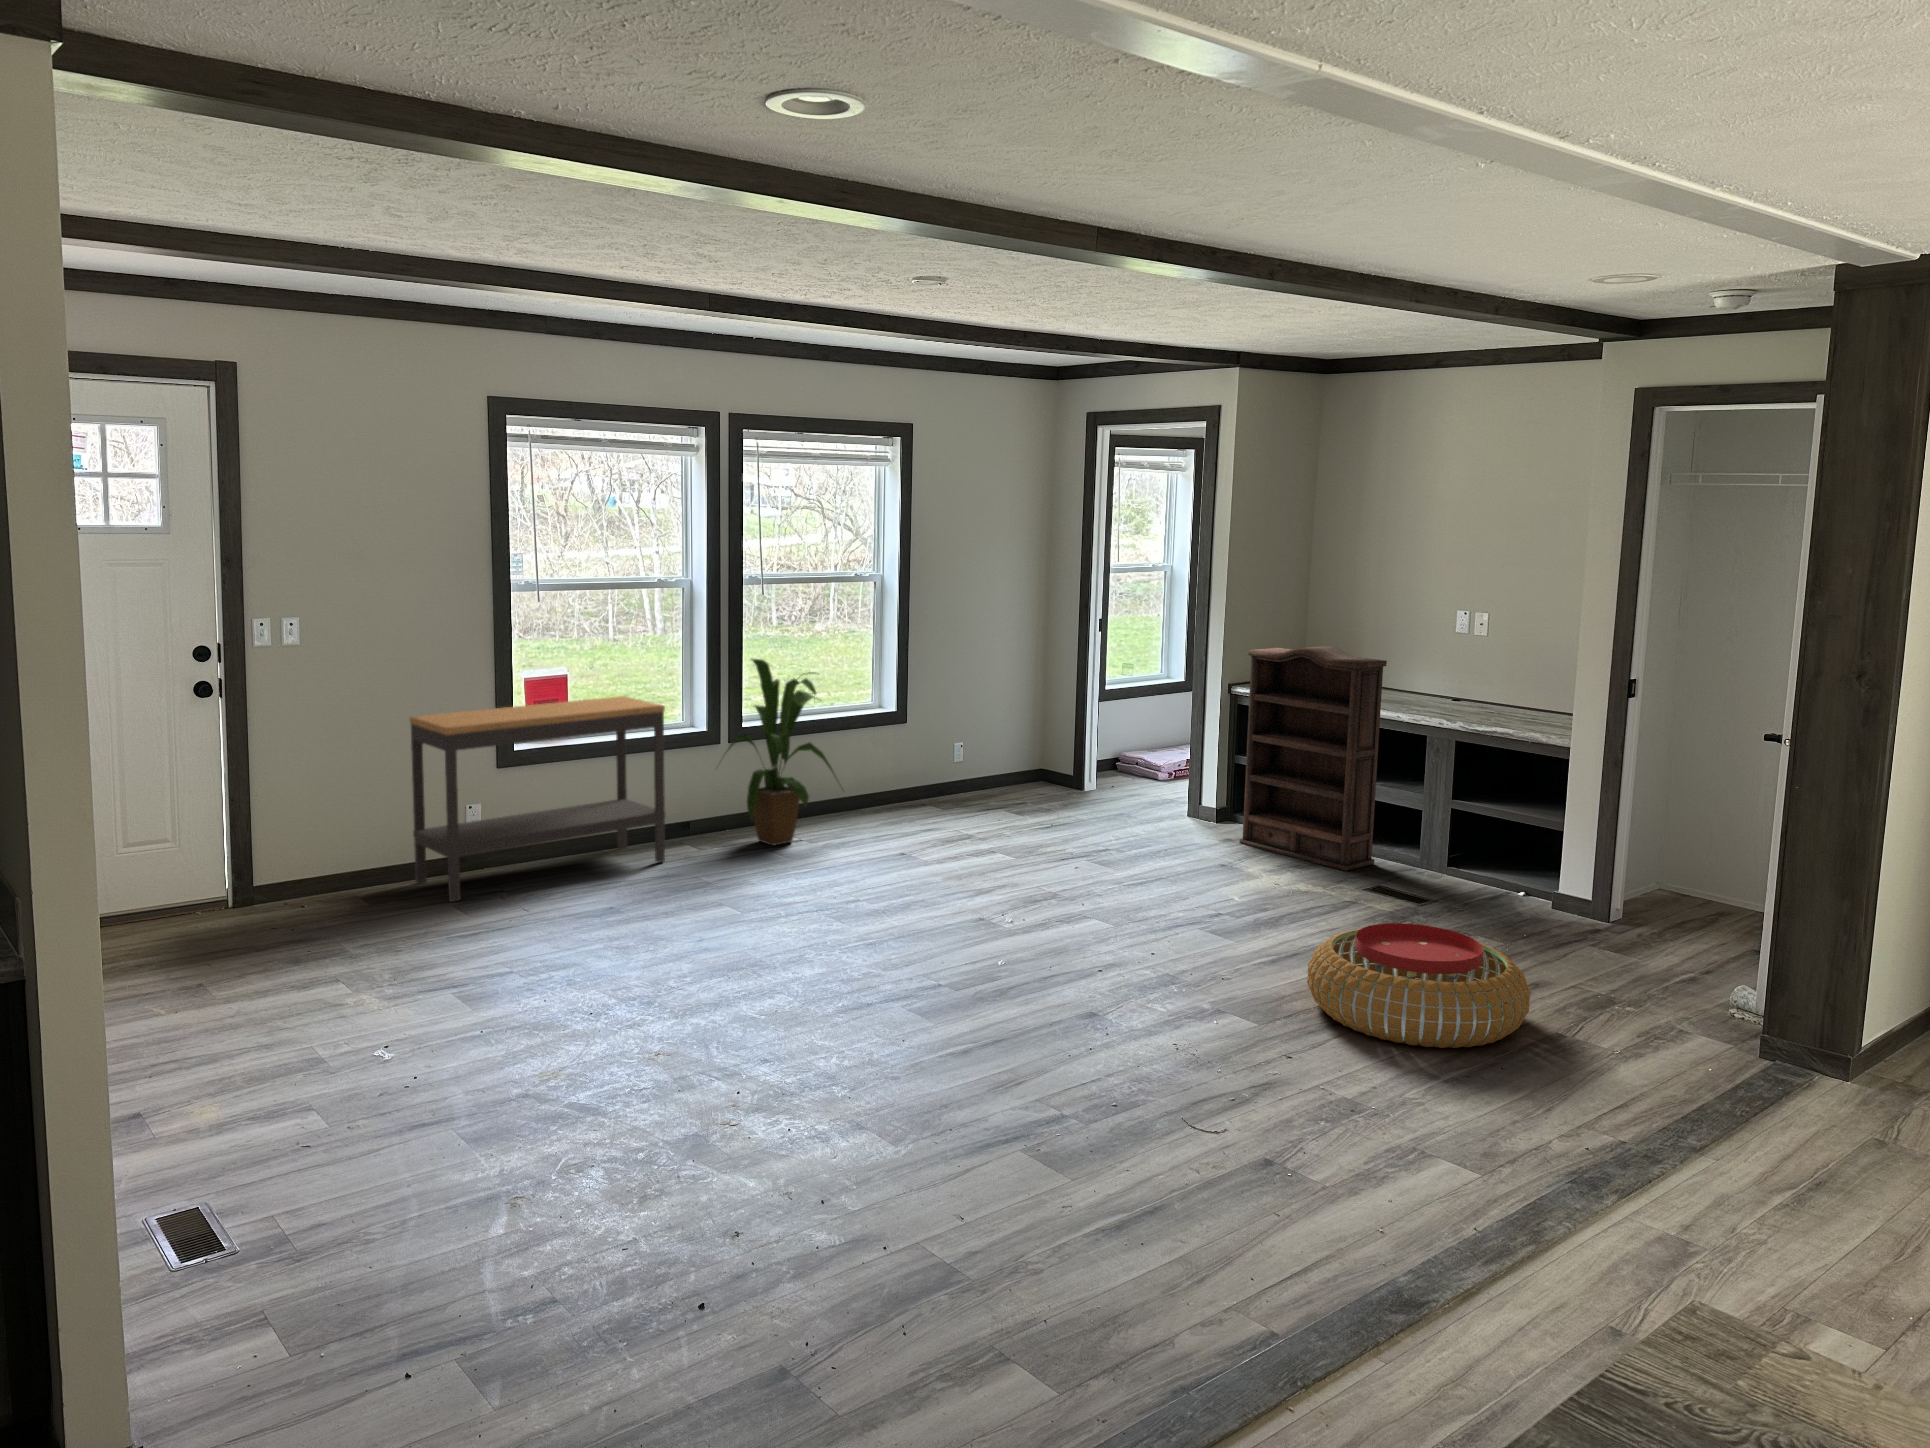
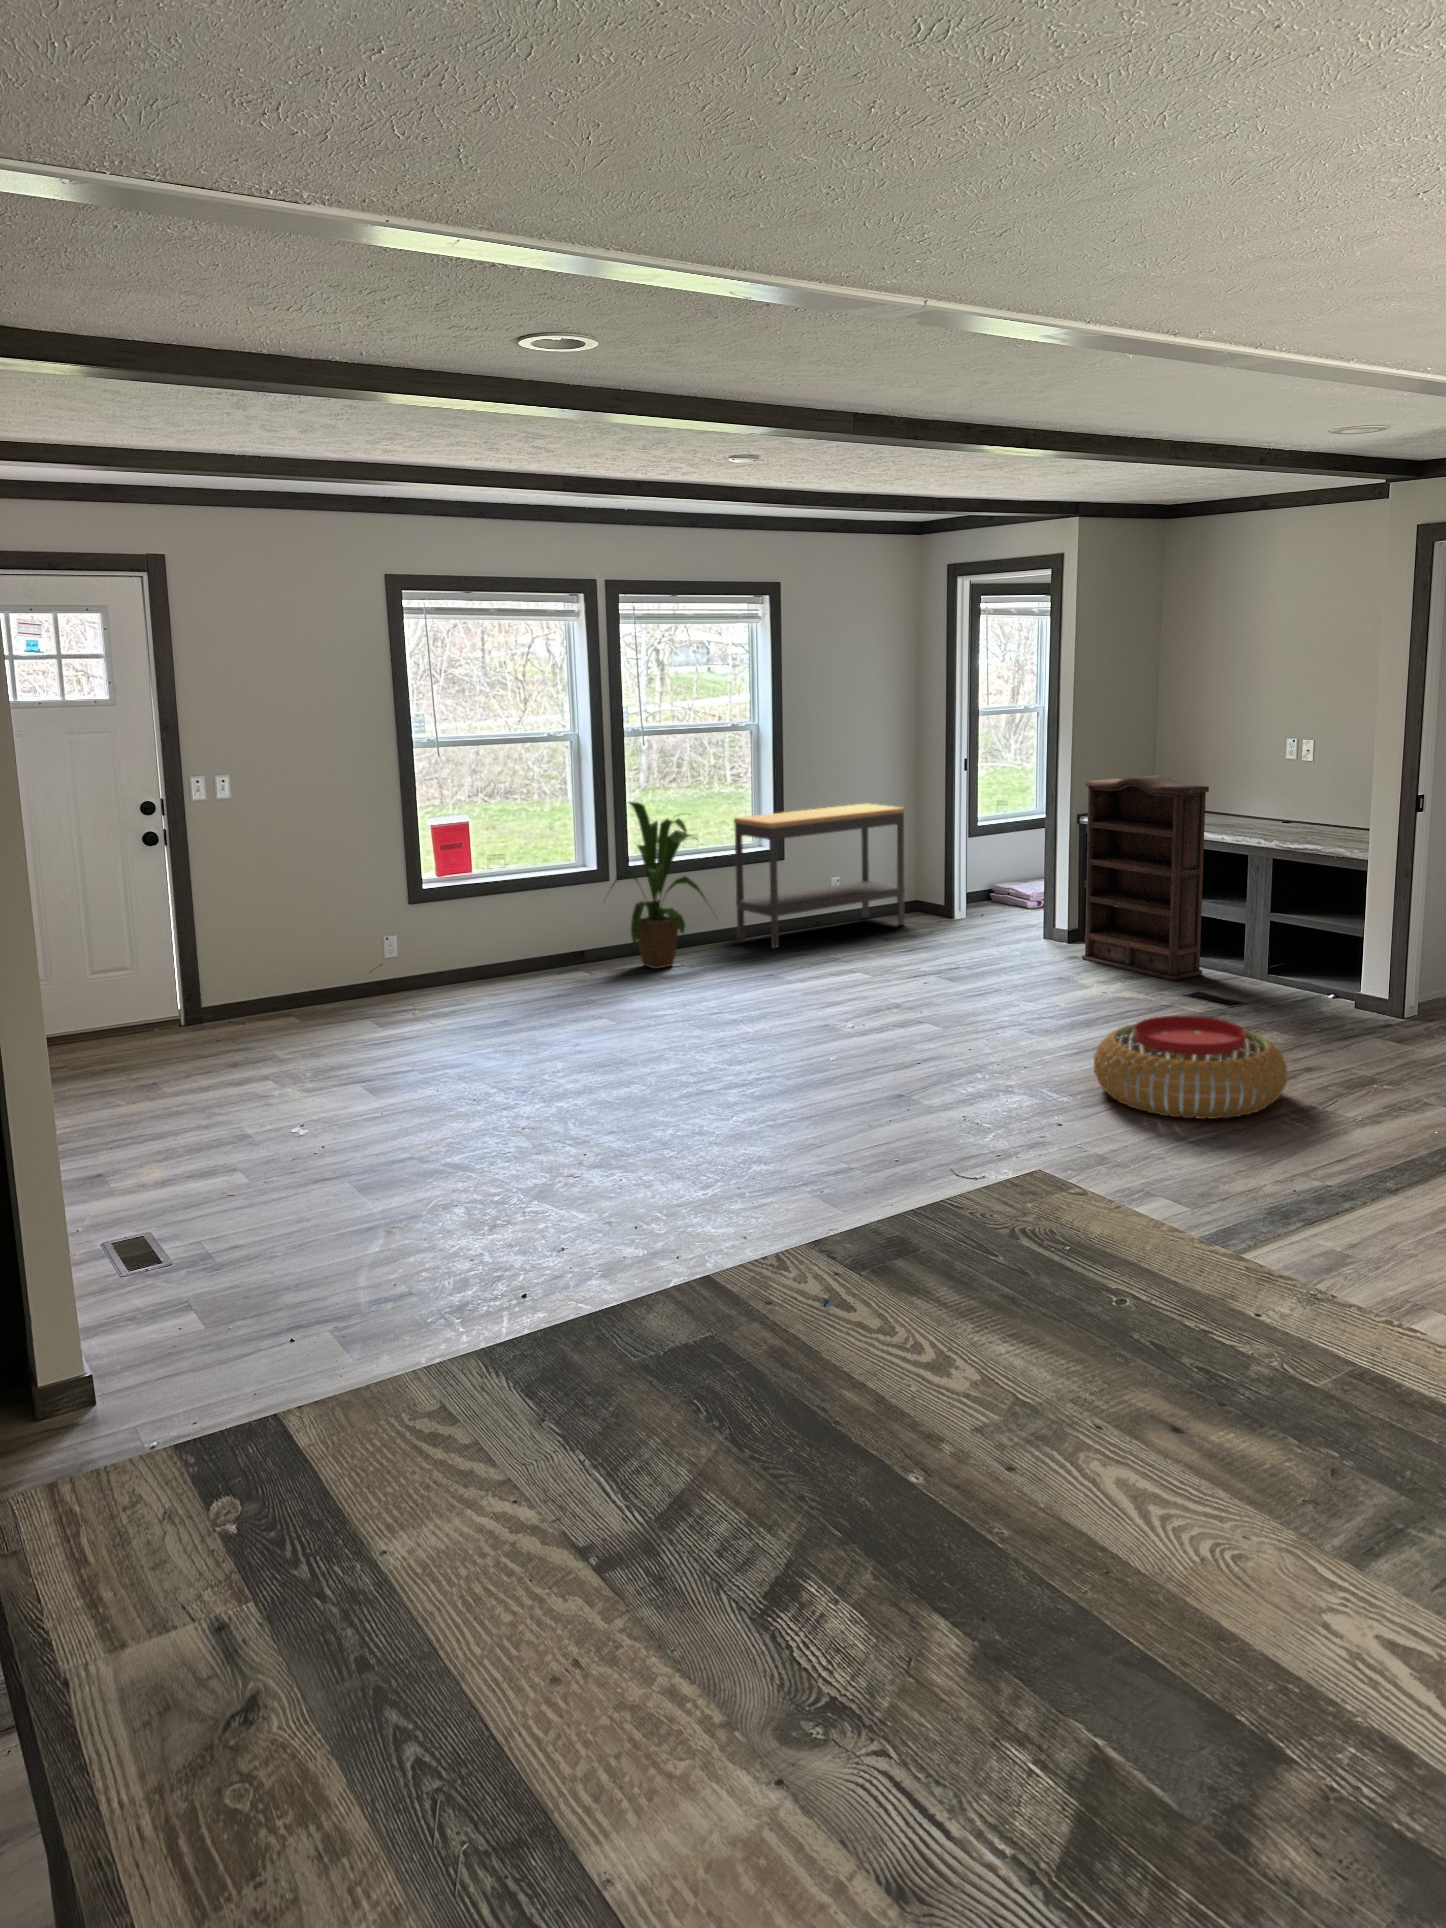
console table: present [410,696,665,902] -> present [734,804,905,948]

